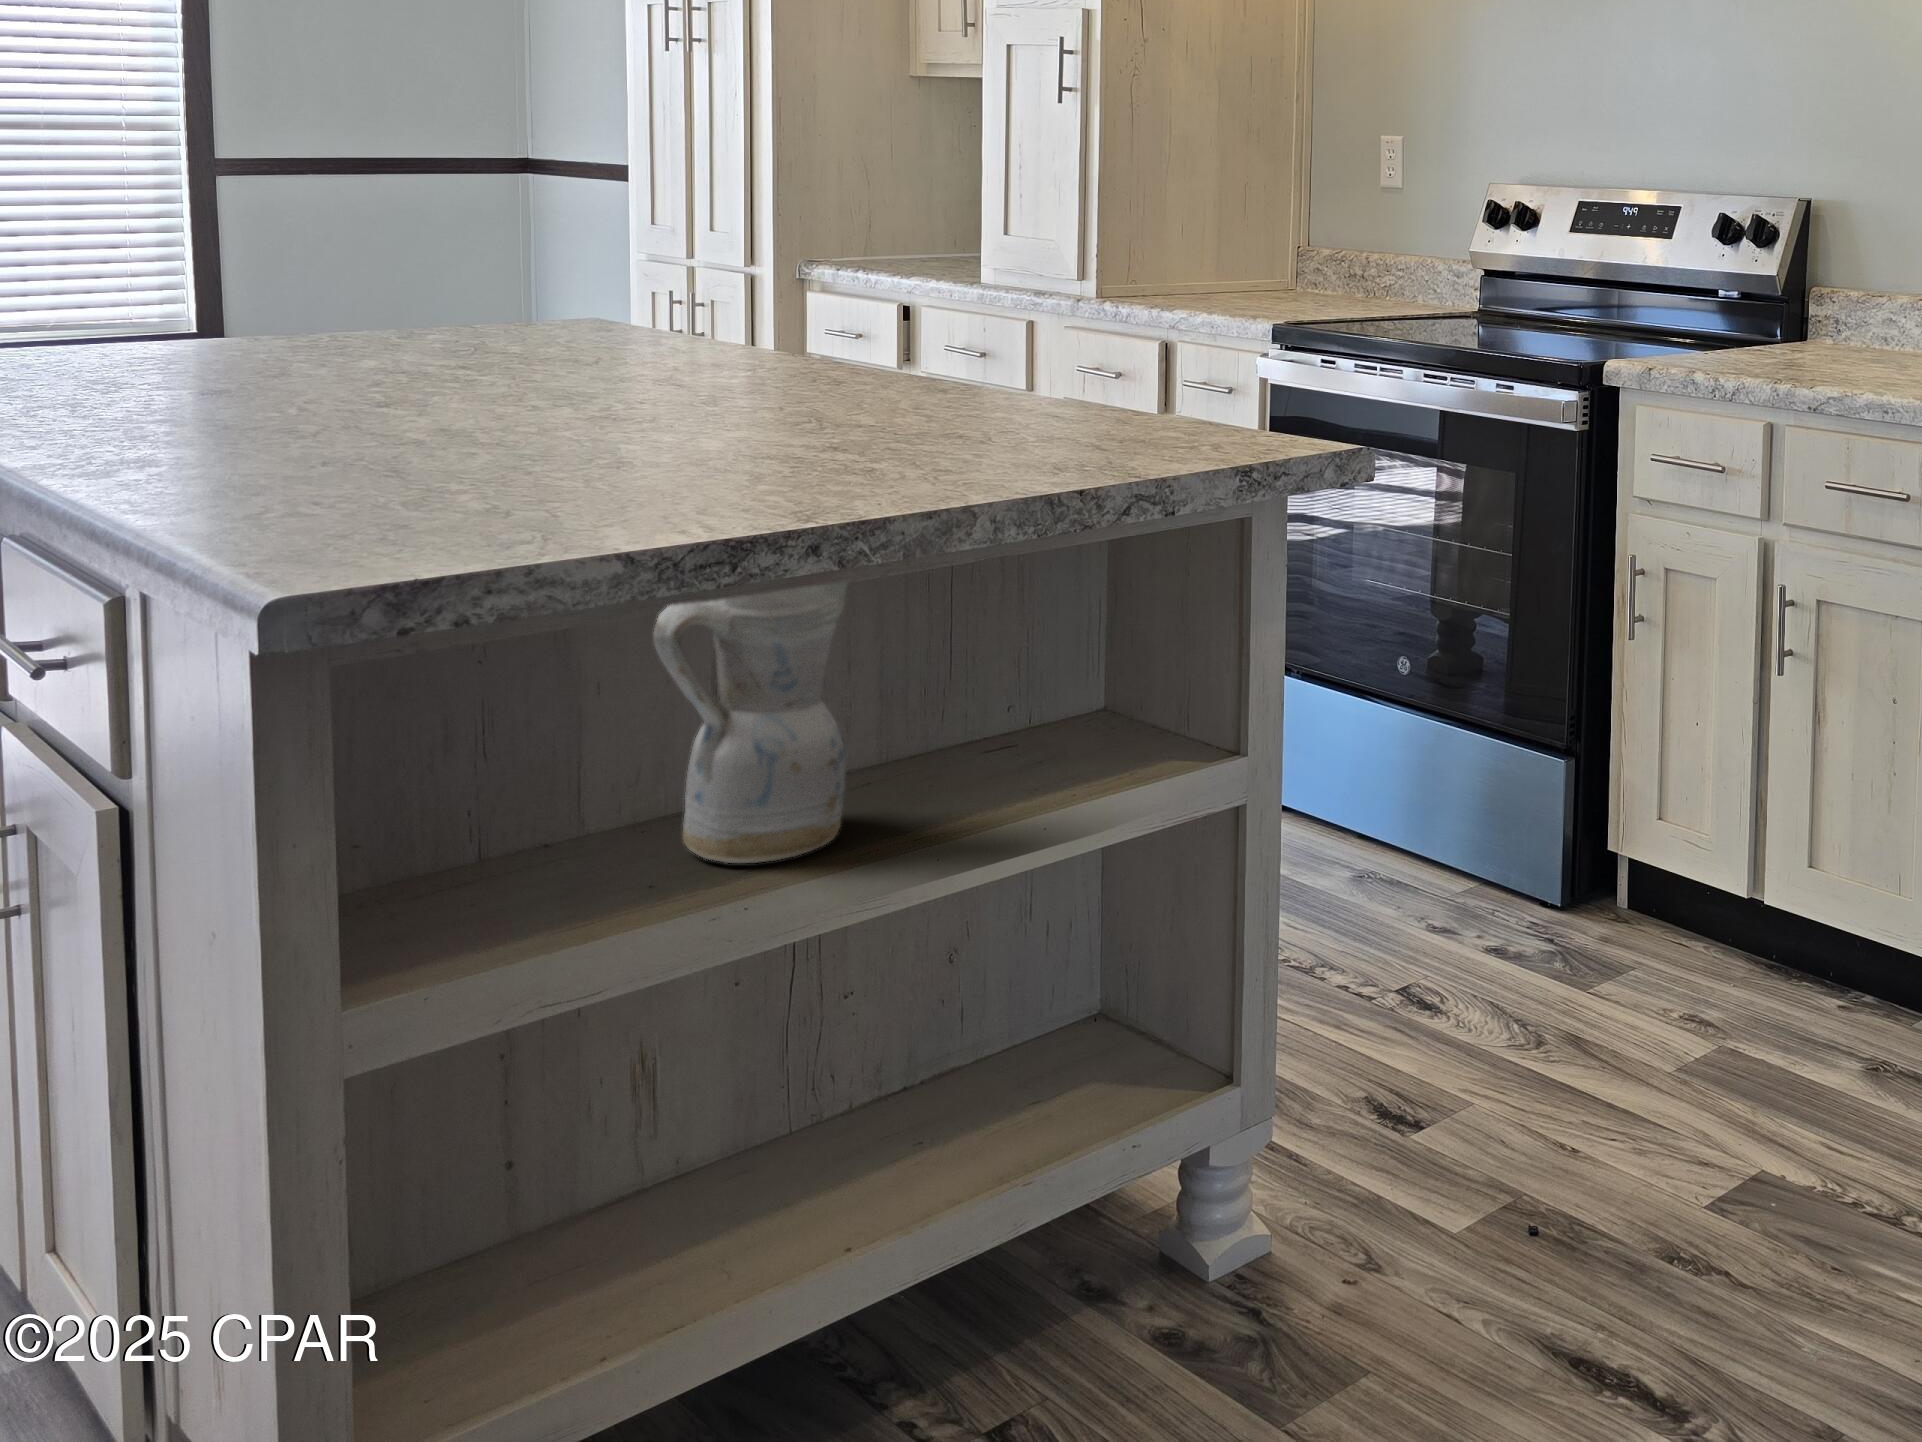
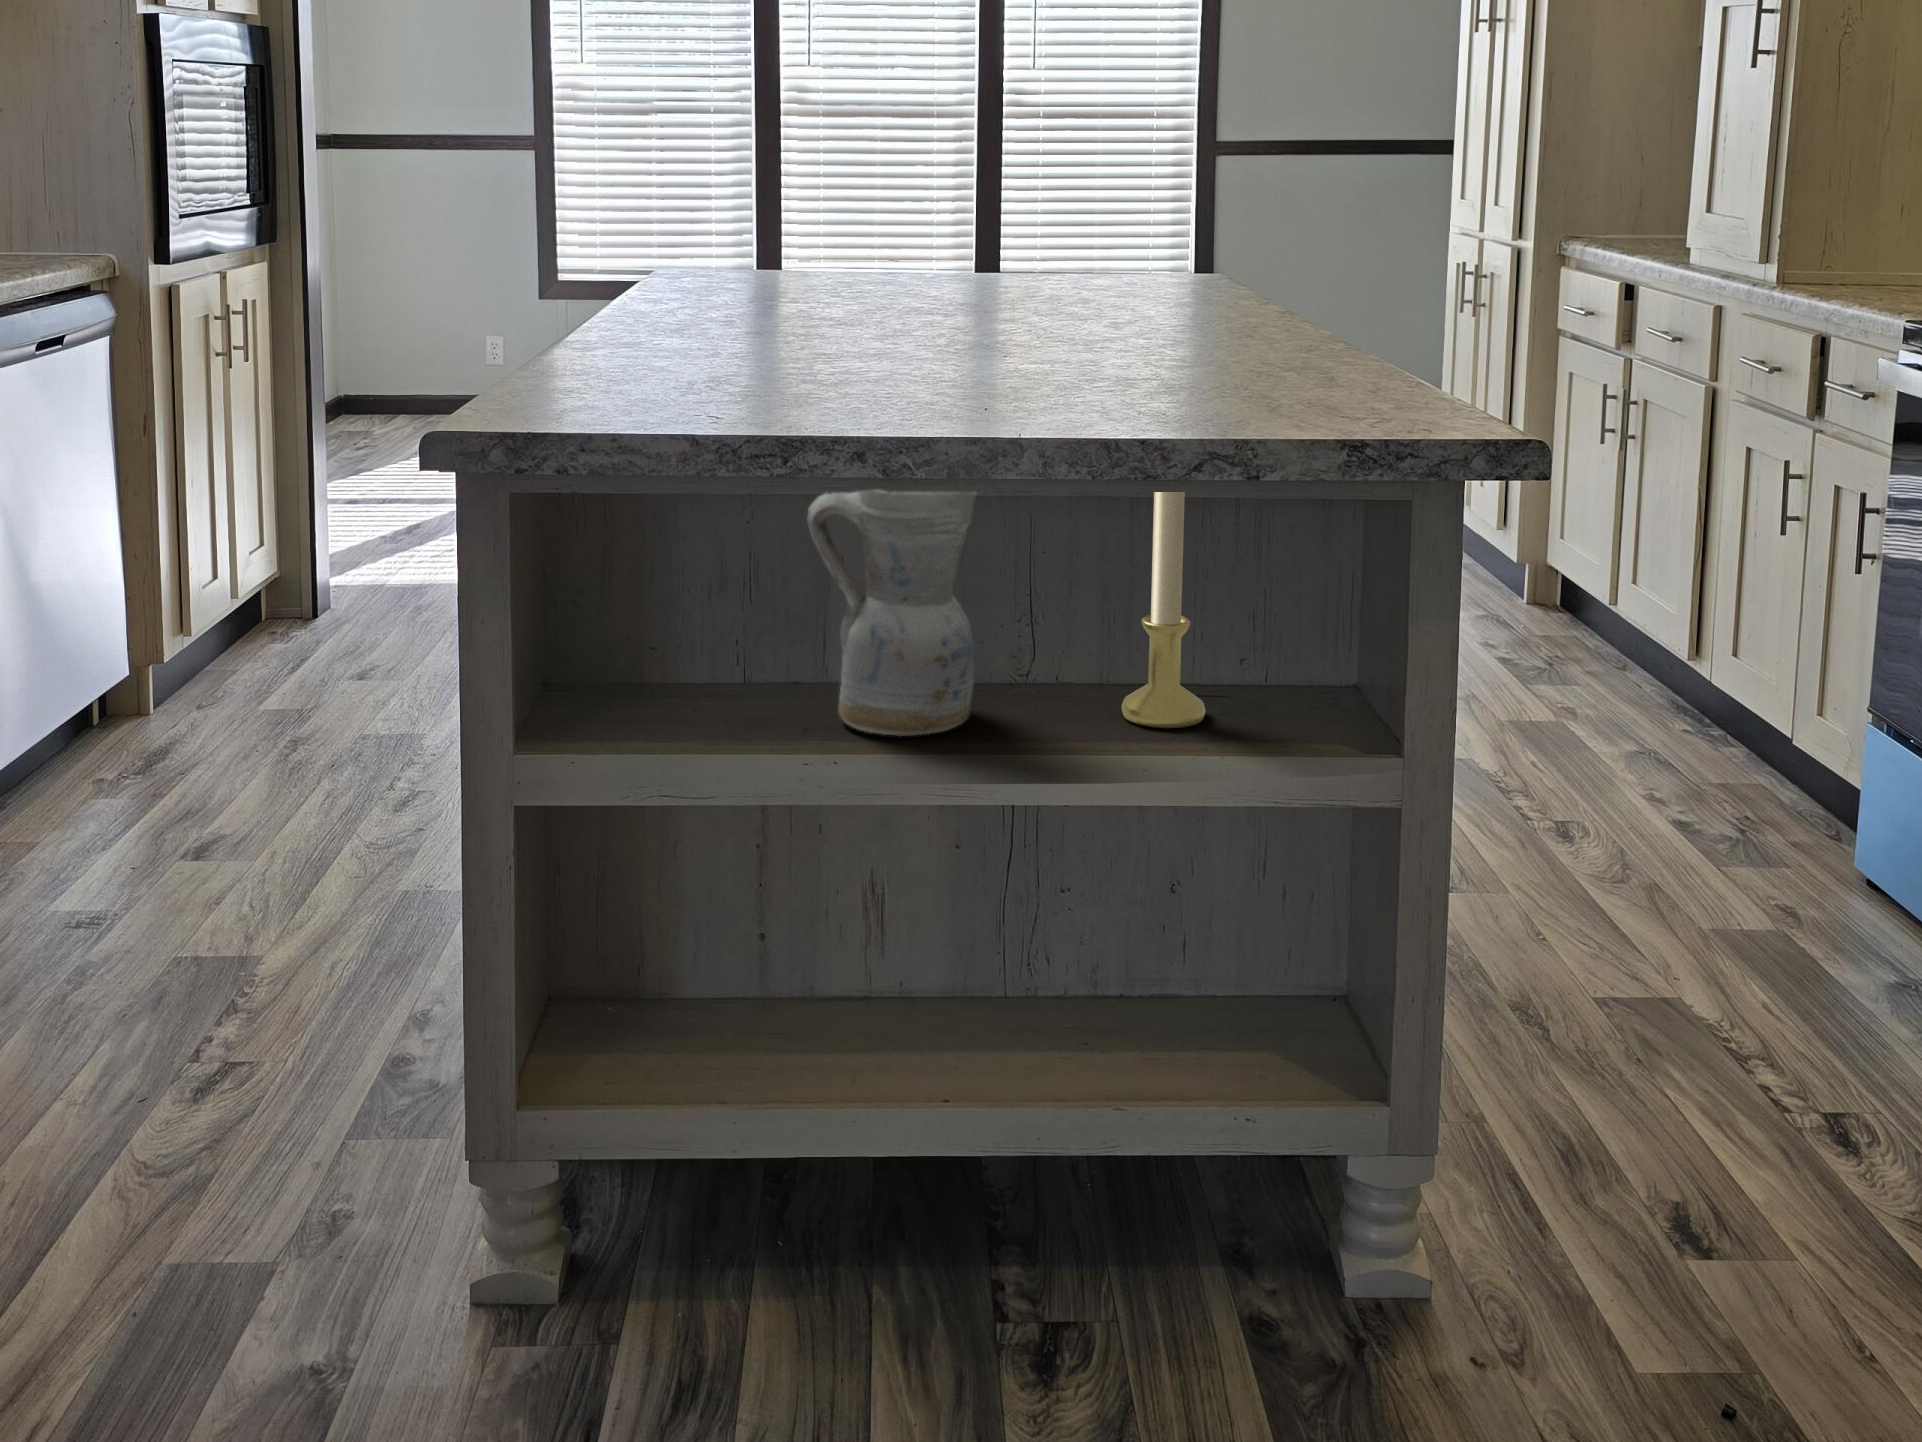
candle holder: none [965,529,1053,786] -> present [1122,492,1205,728]

